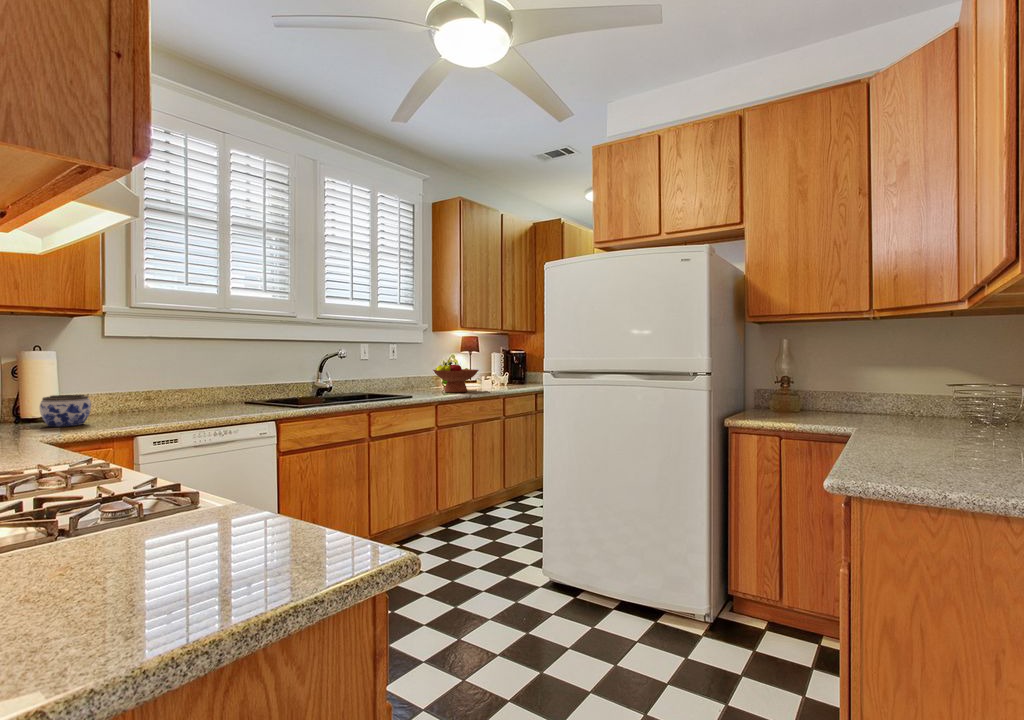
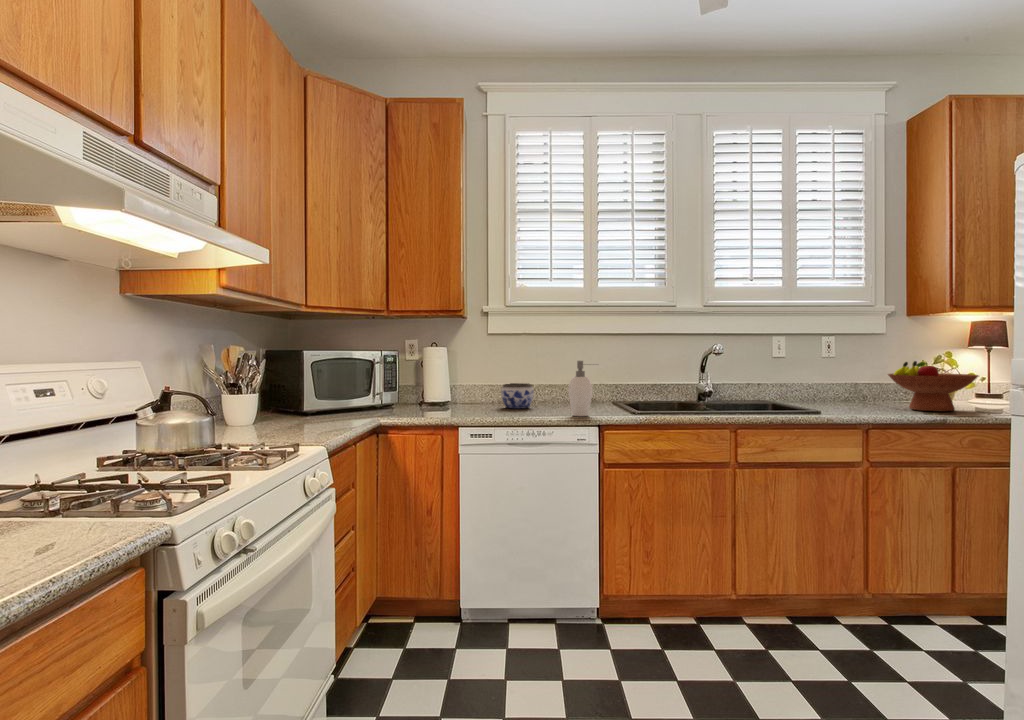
soap dispenser: none [245,364,277,414] -> present [568,361,592,416]
jar: present [40,395,91,427] -> present [501,383,534,409]

